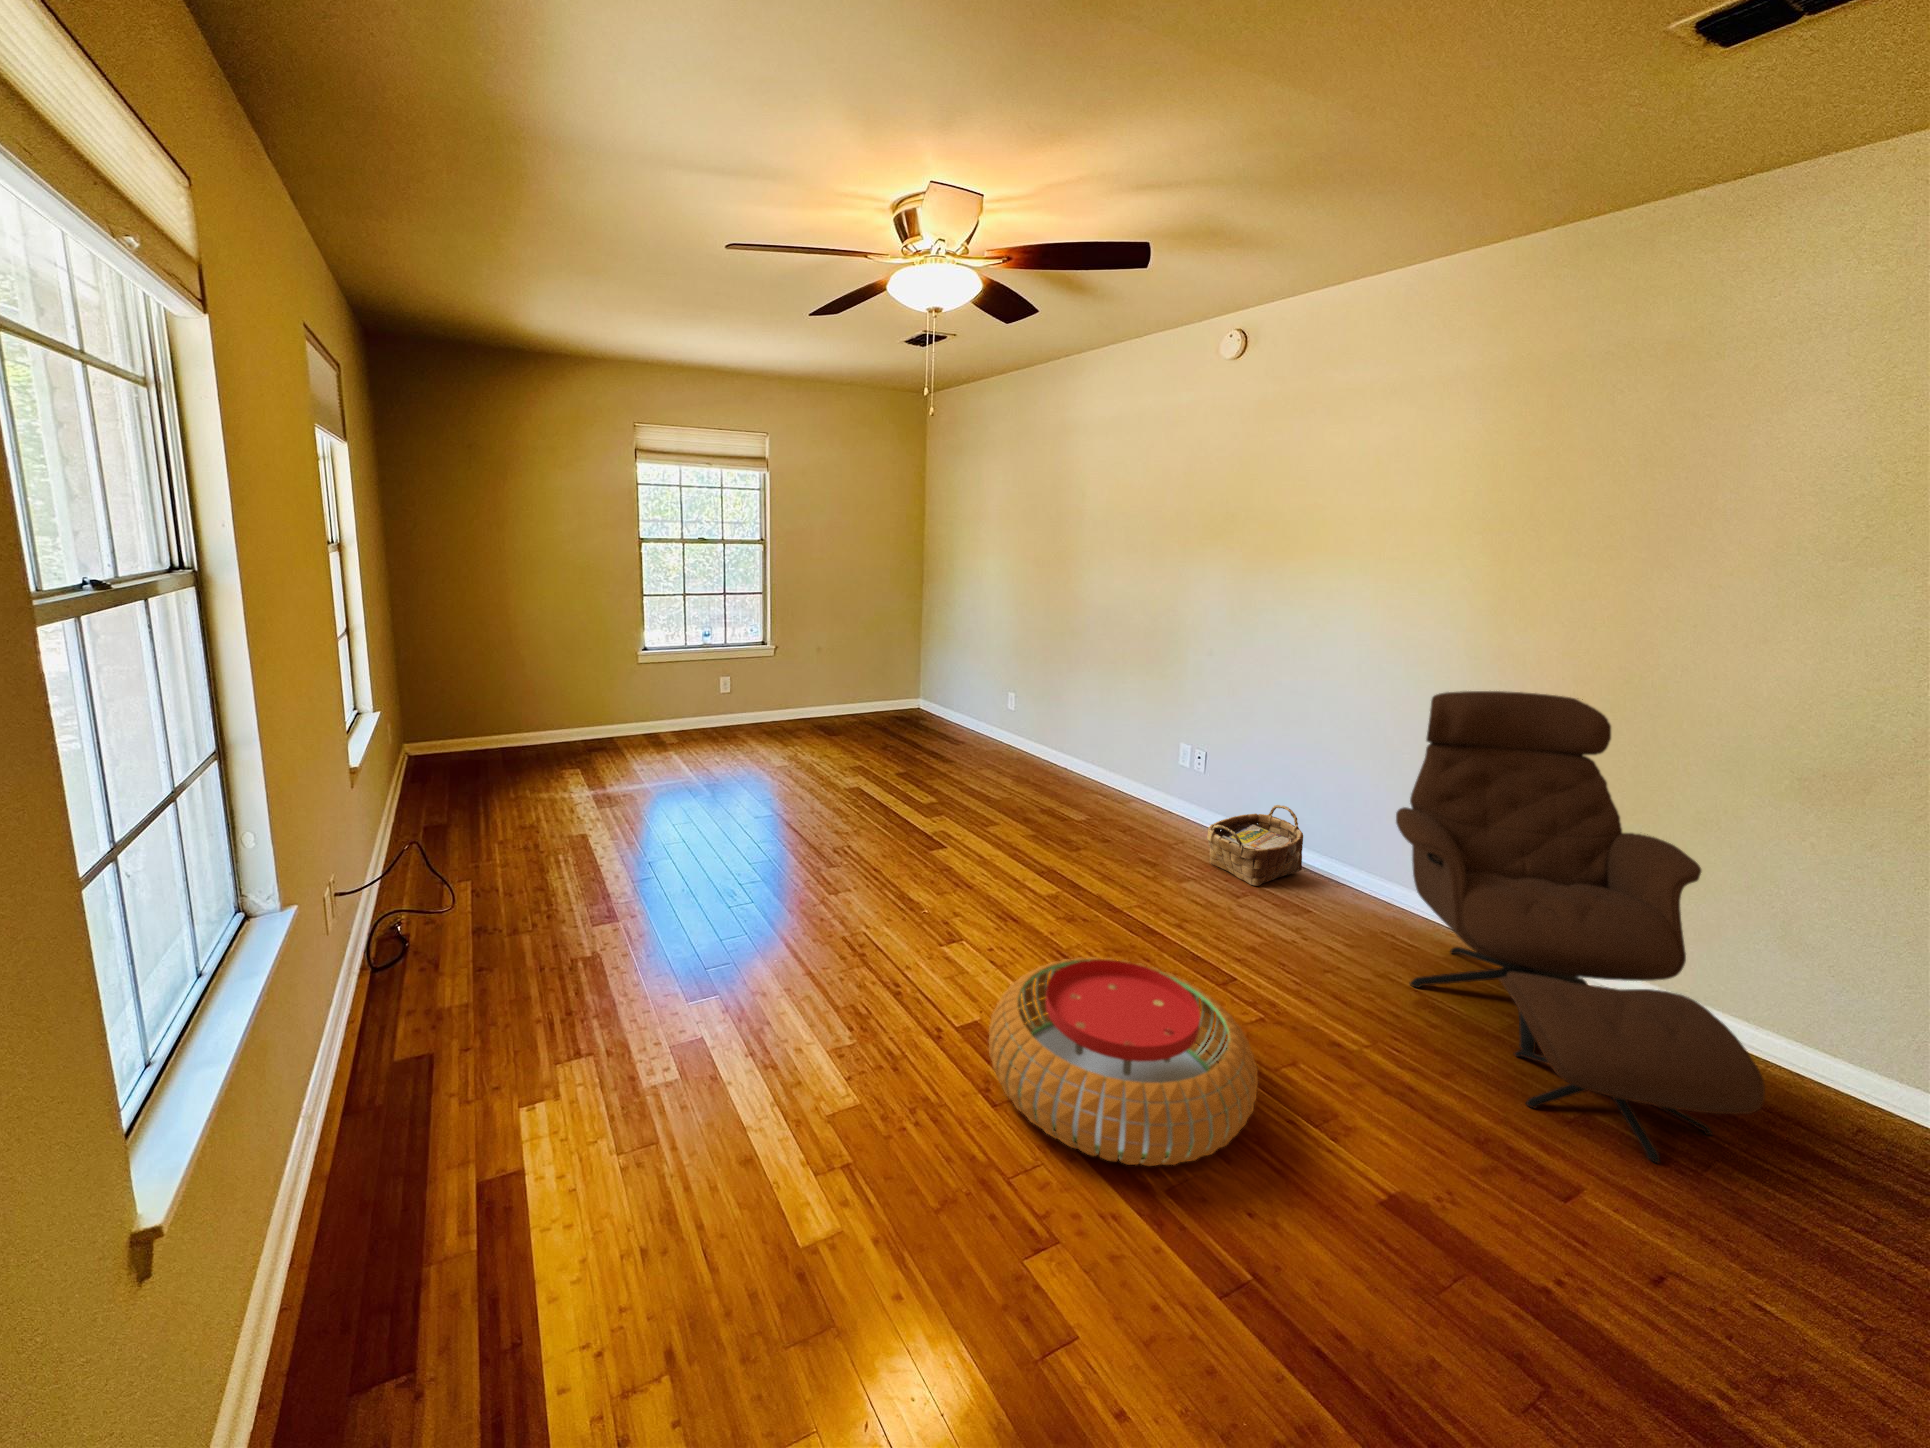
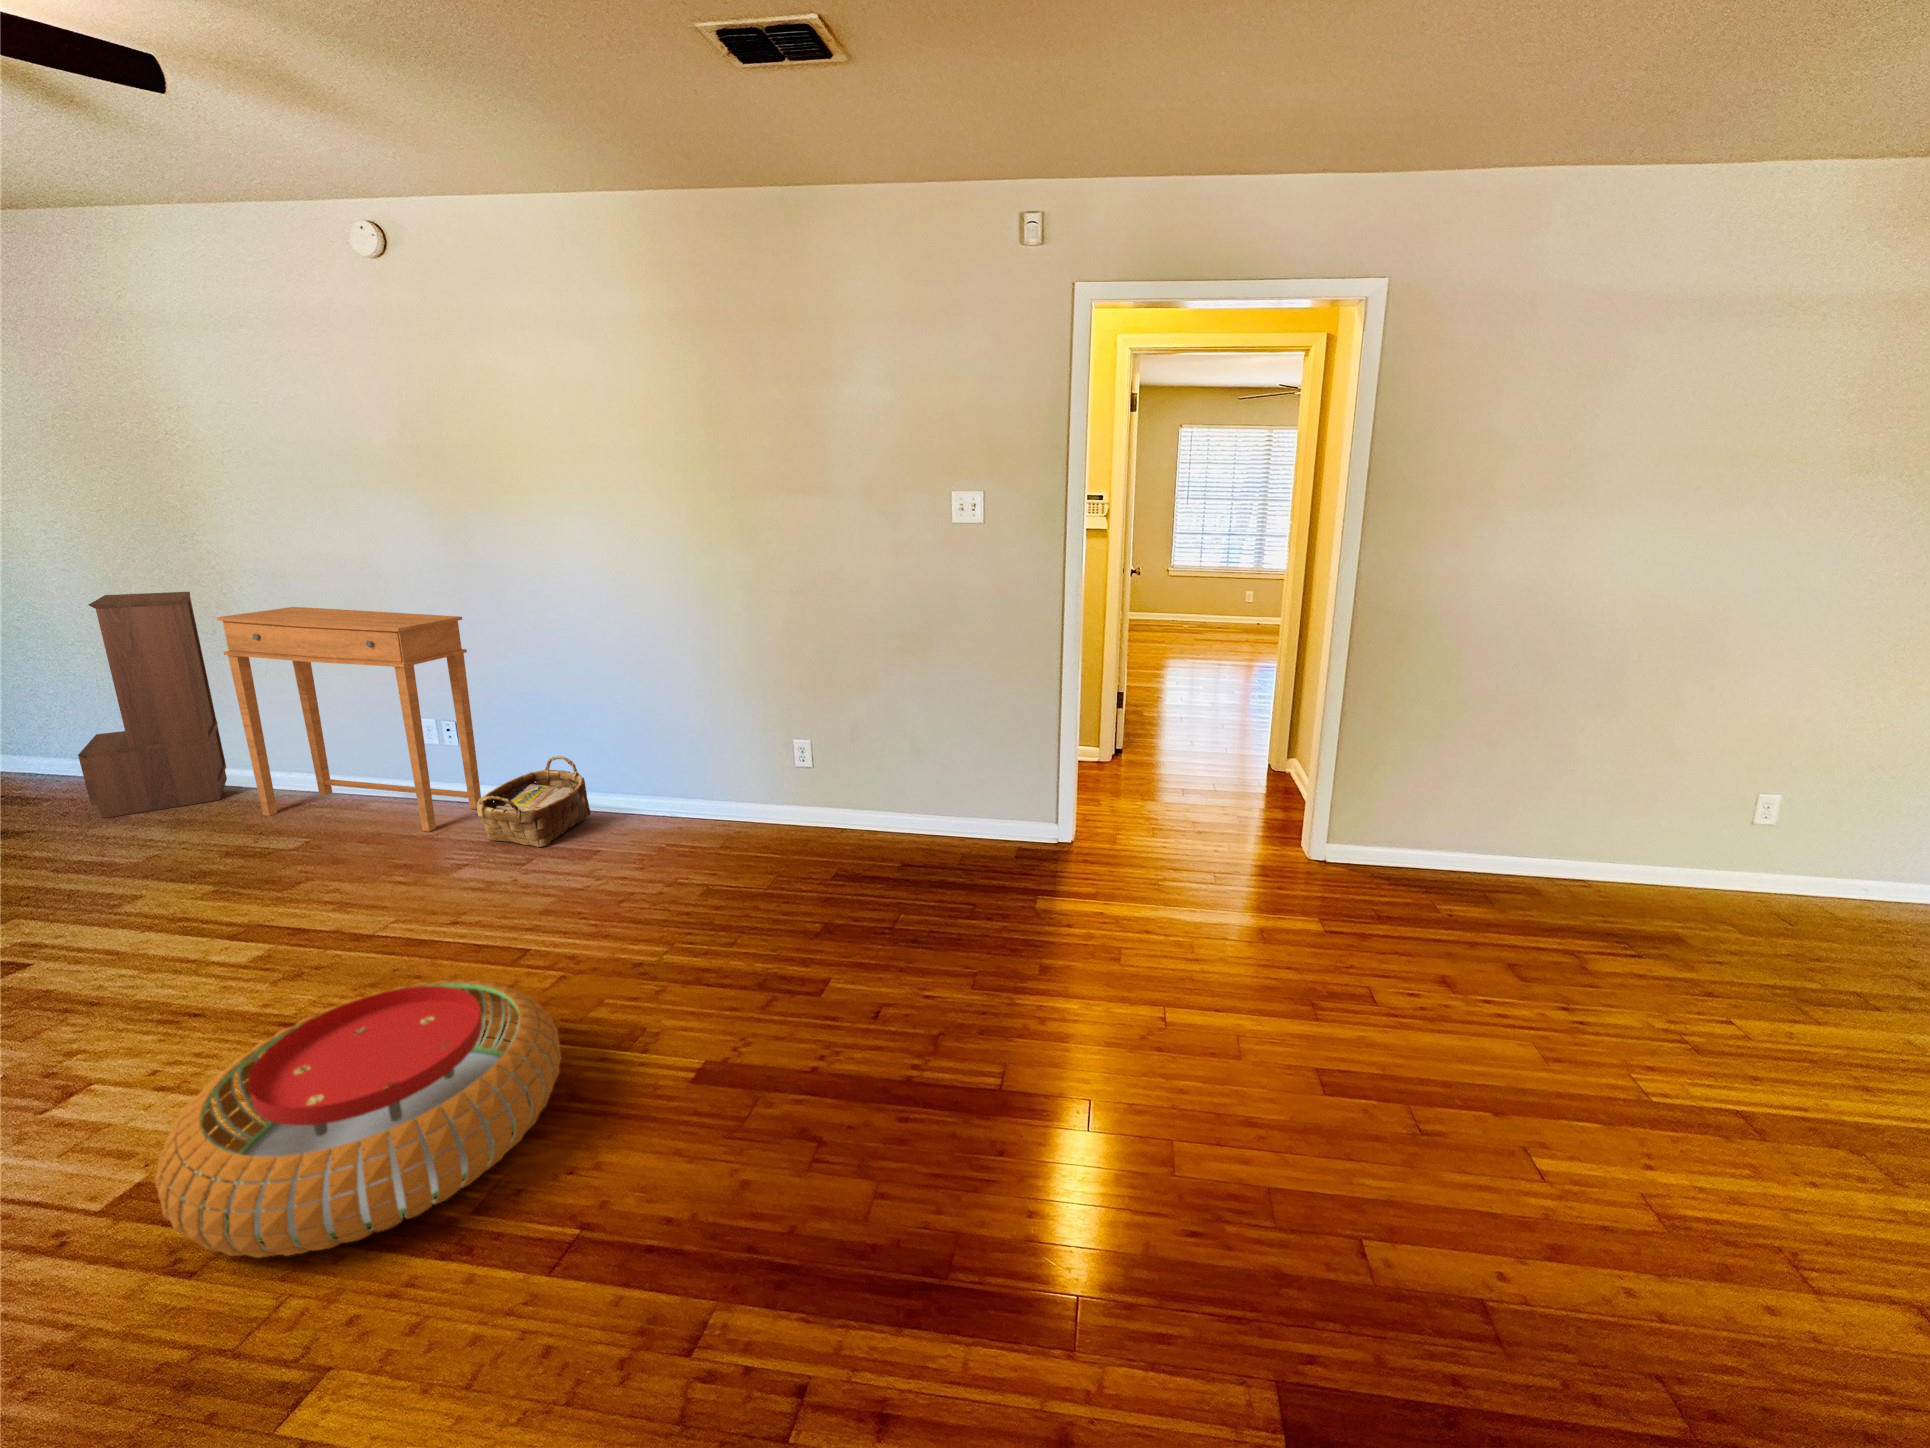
bookshelf: none [984,621,1057,772] -> present [78,592,227,818]
side table: none [1065,641,1228,840] -> present [216,607,481,832]
lounge chair: present [1396,691,1765,1163] -> none [658,608,913,939]

